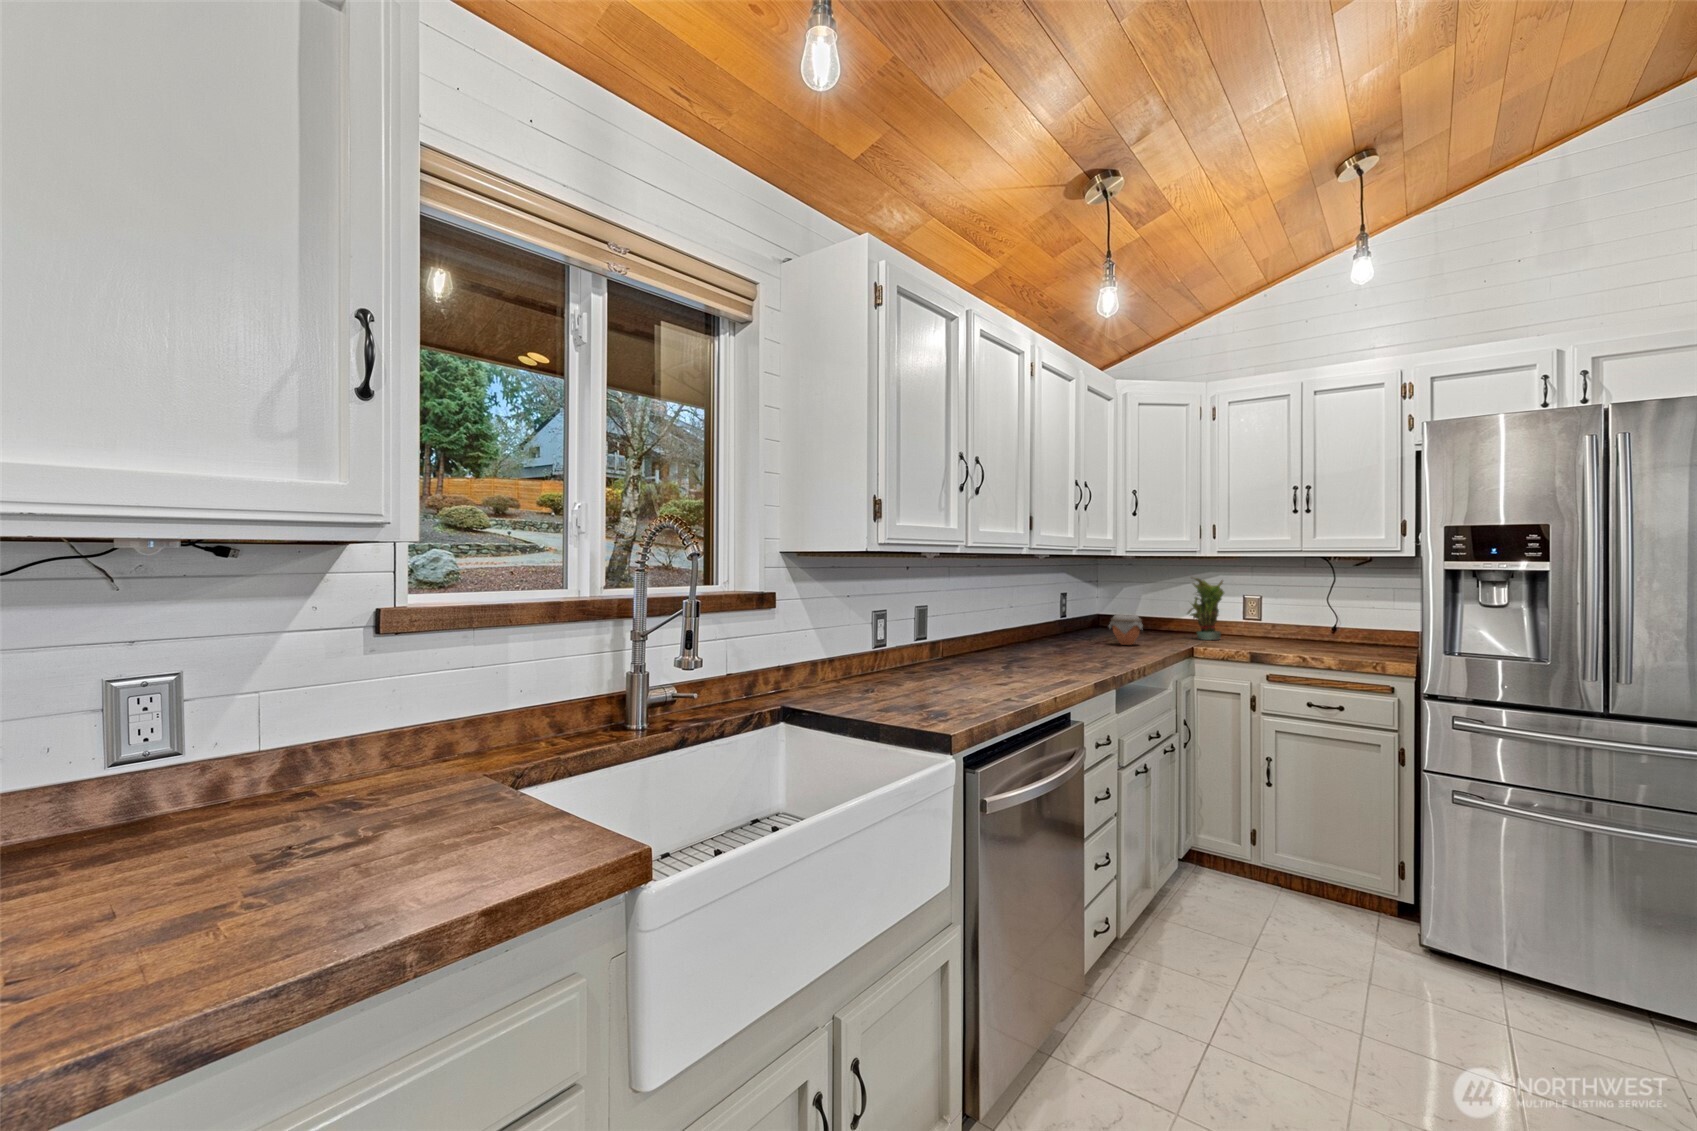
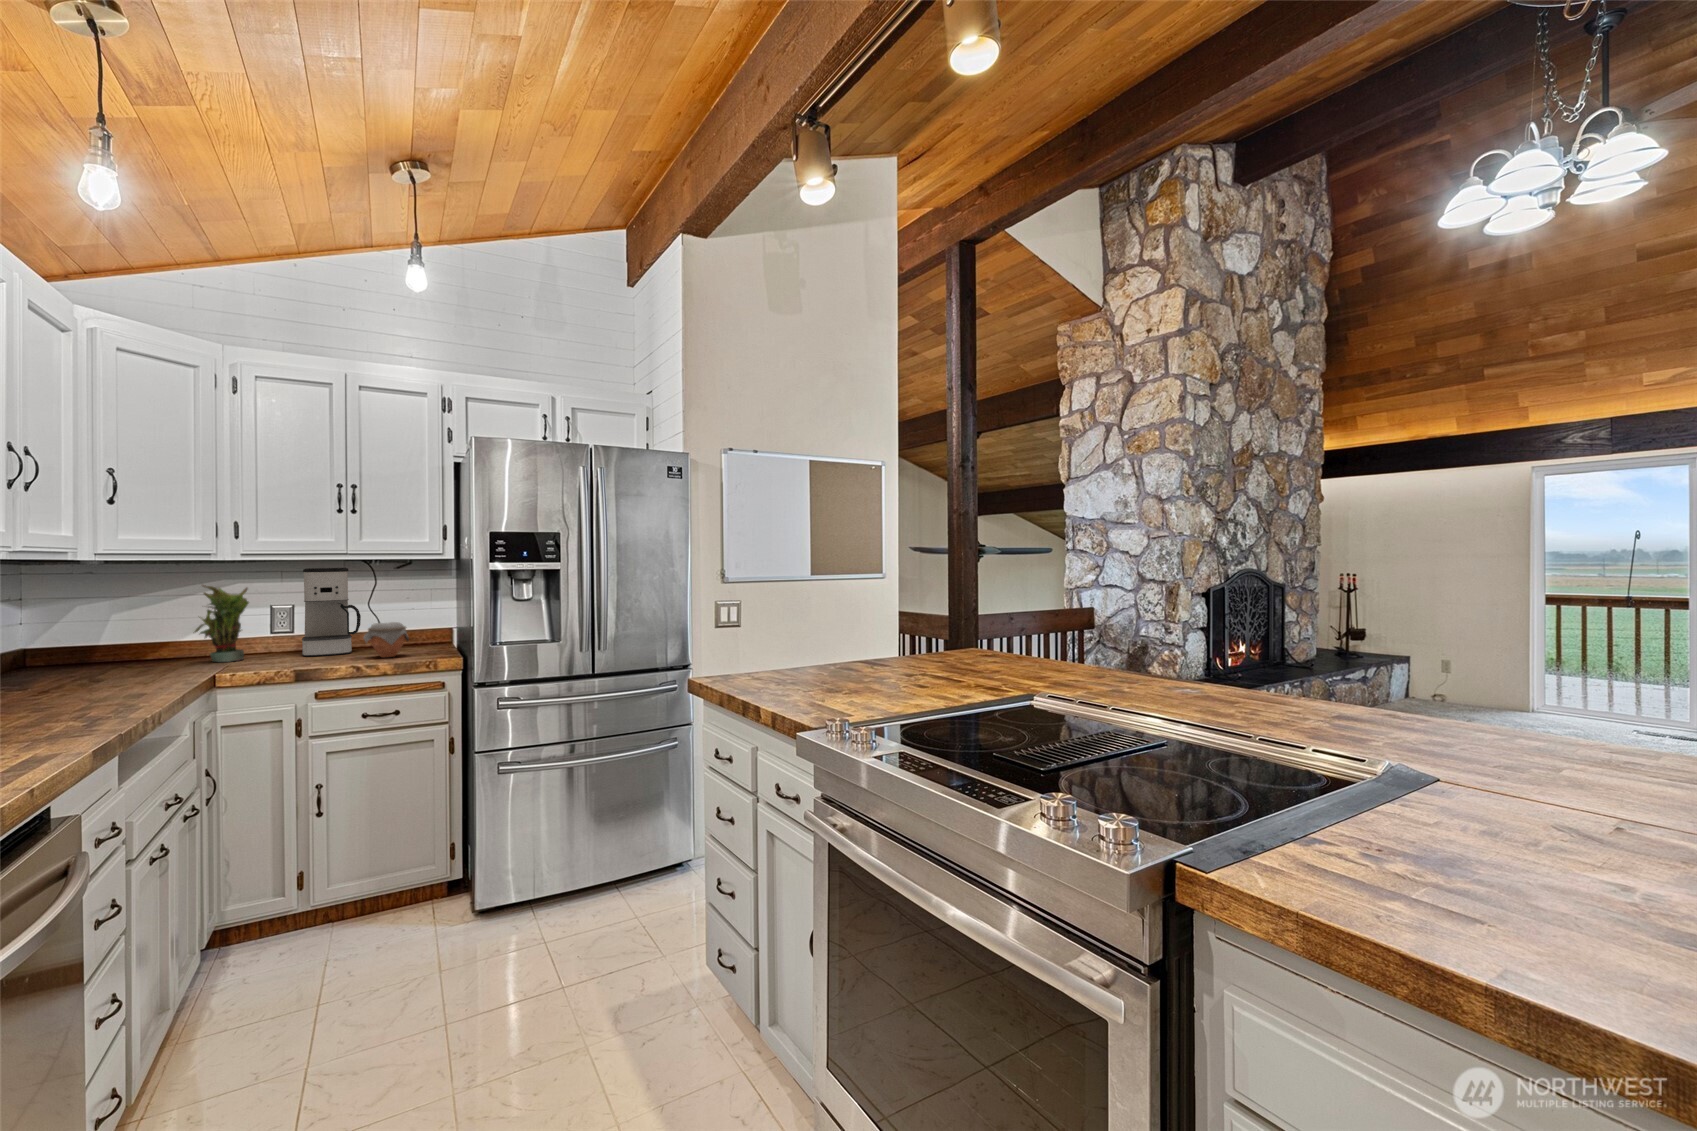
coffee maker: none [1266,564,1318,645] -> present [302,567,361,656]
jar: present [1109,614,1143,645] -> present [363,622,409,658]

